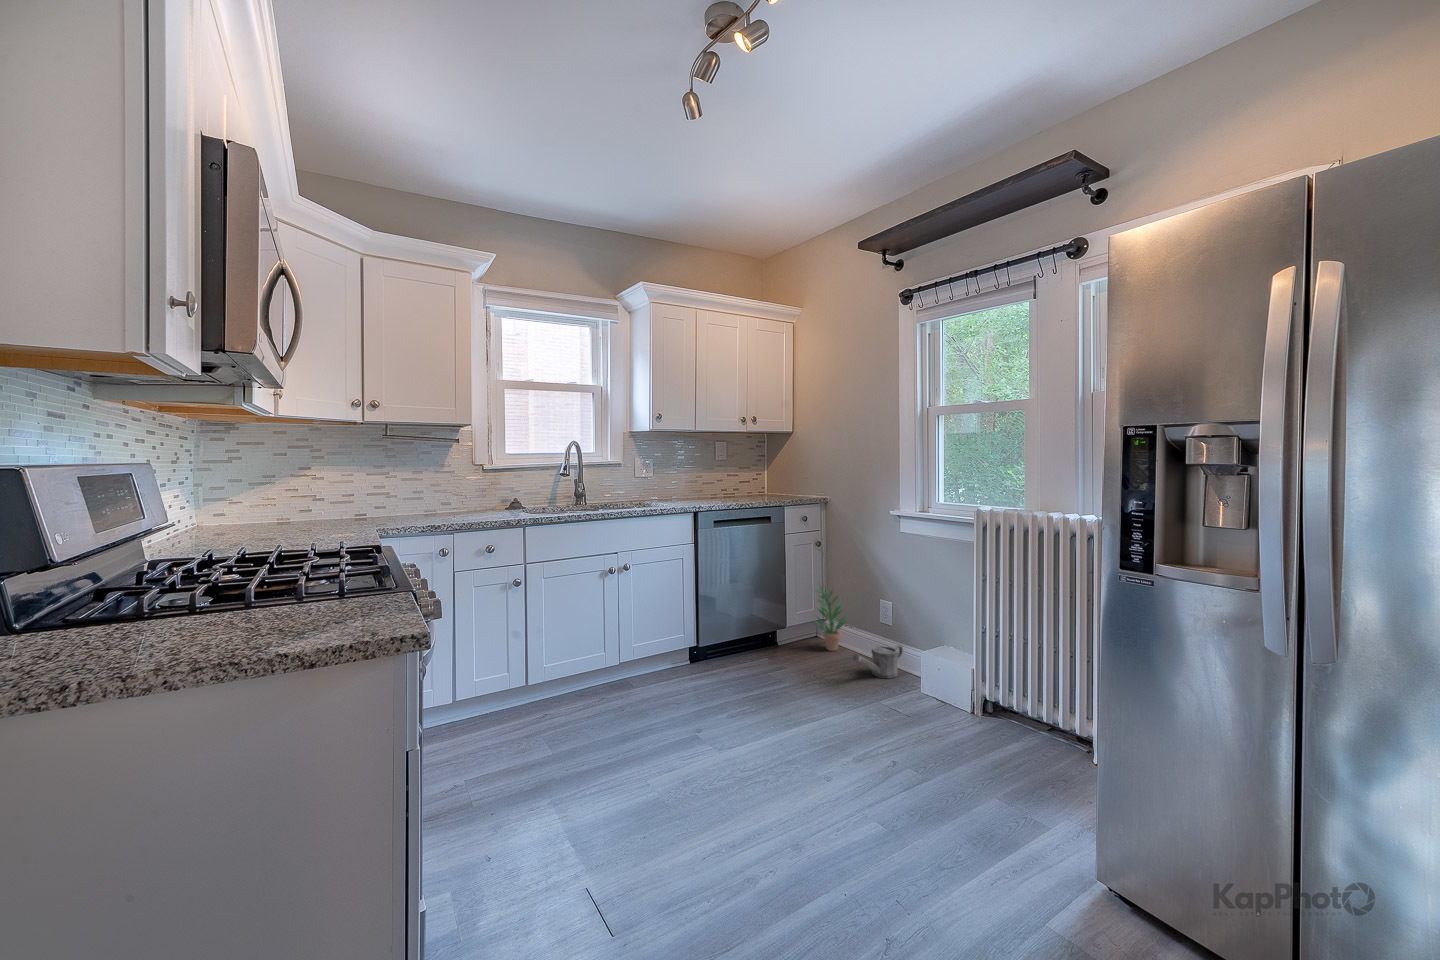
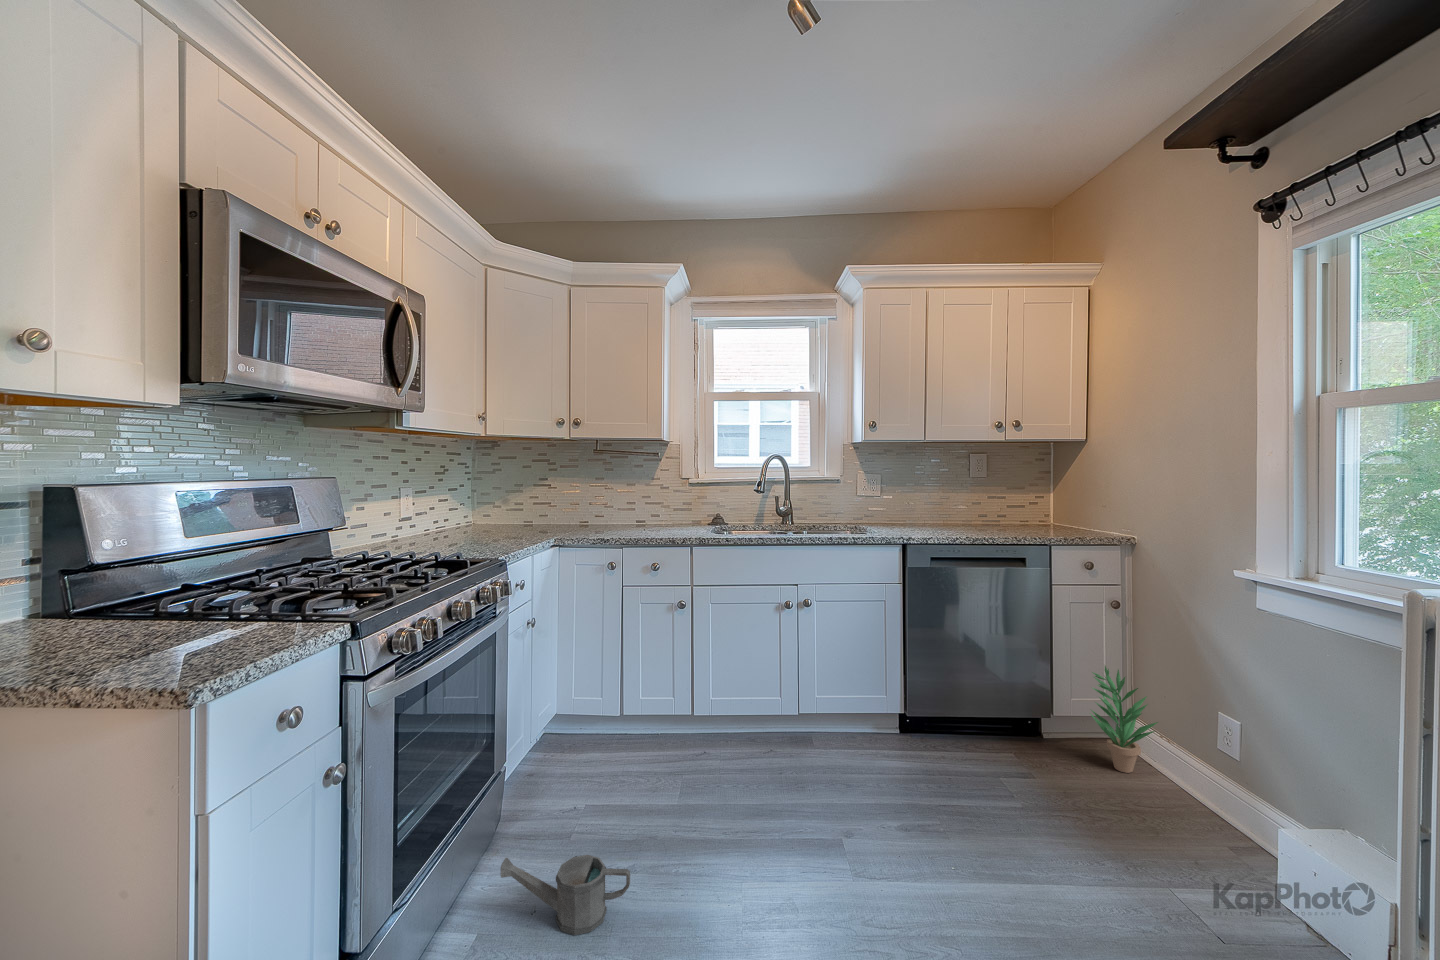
watering can: present [853,645,903,678] -> present [501,855,630,935]

